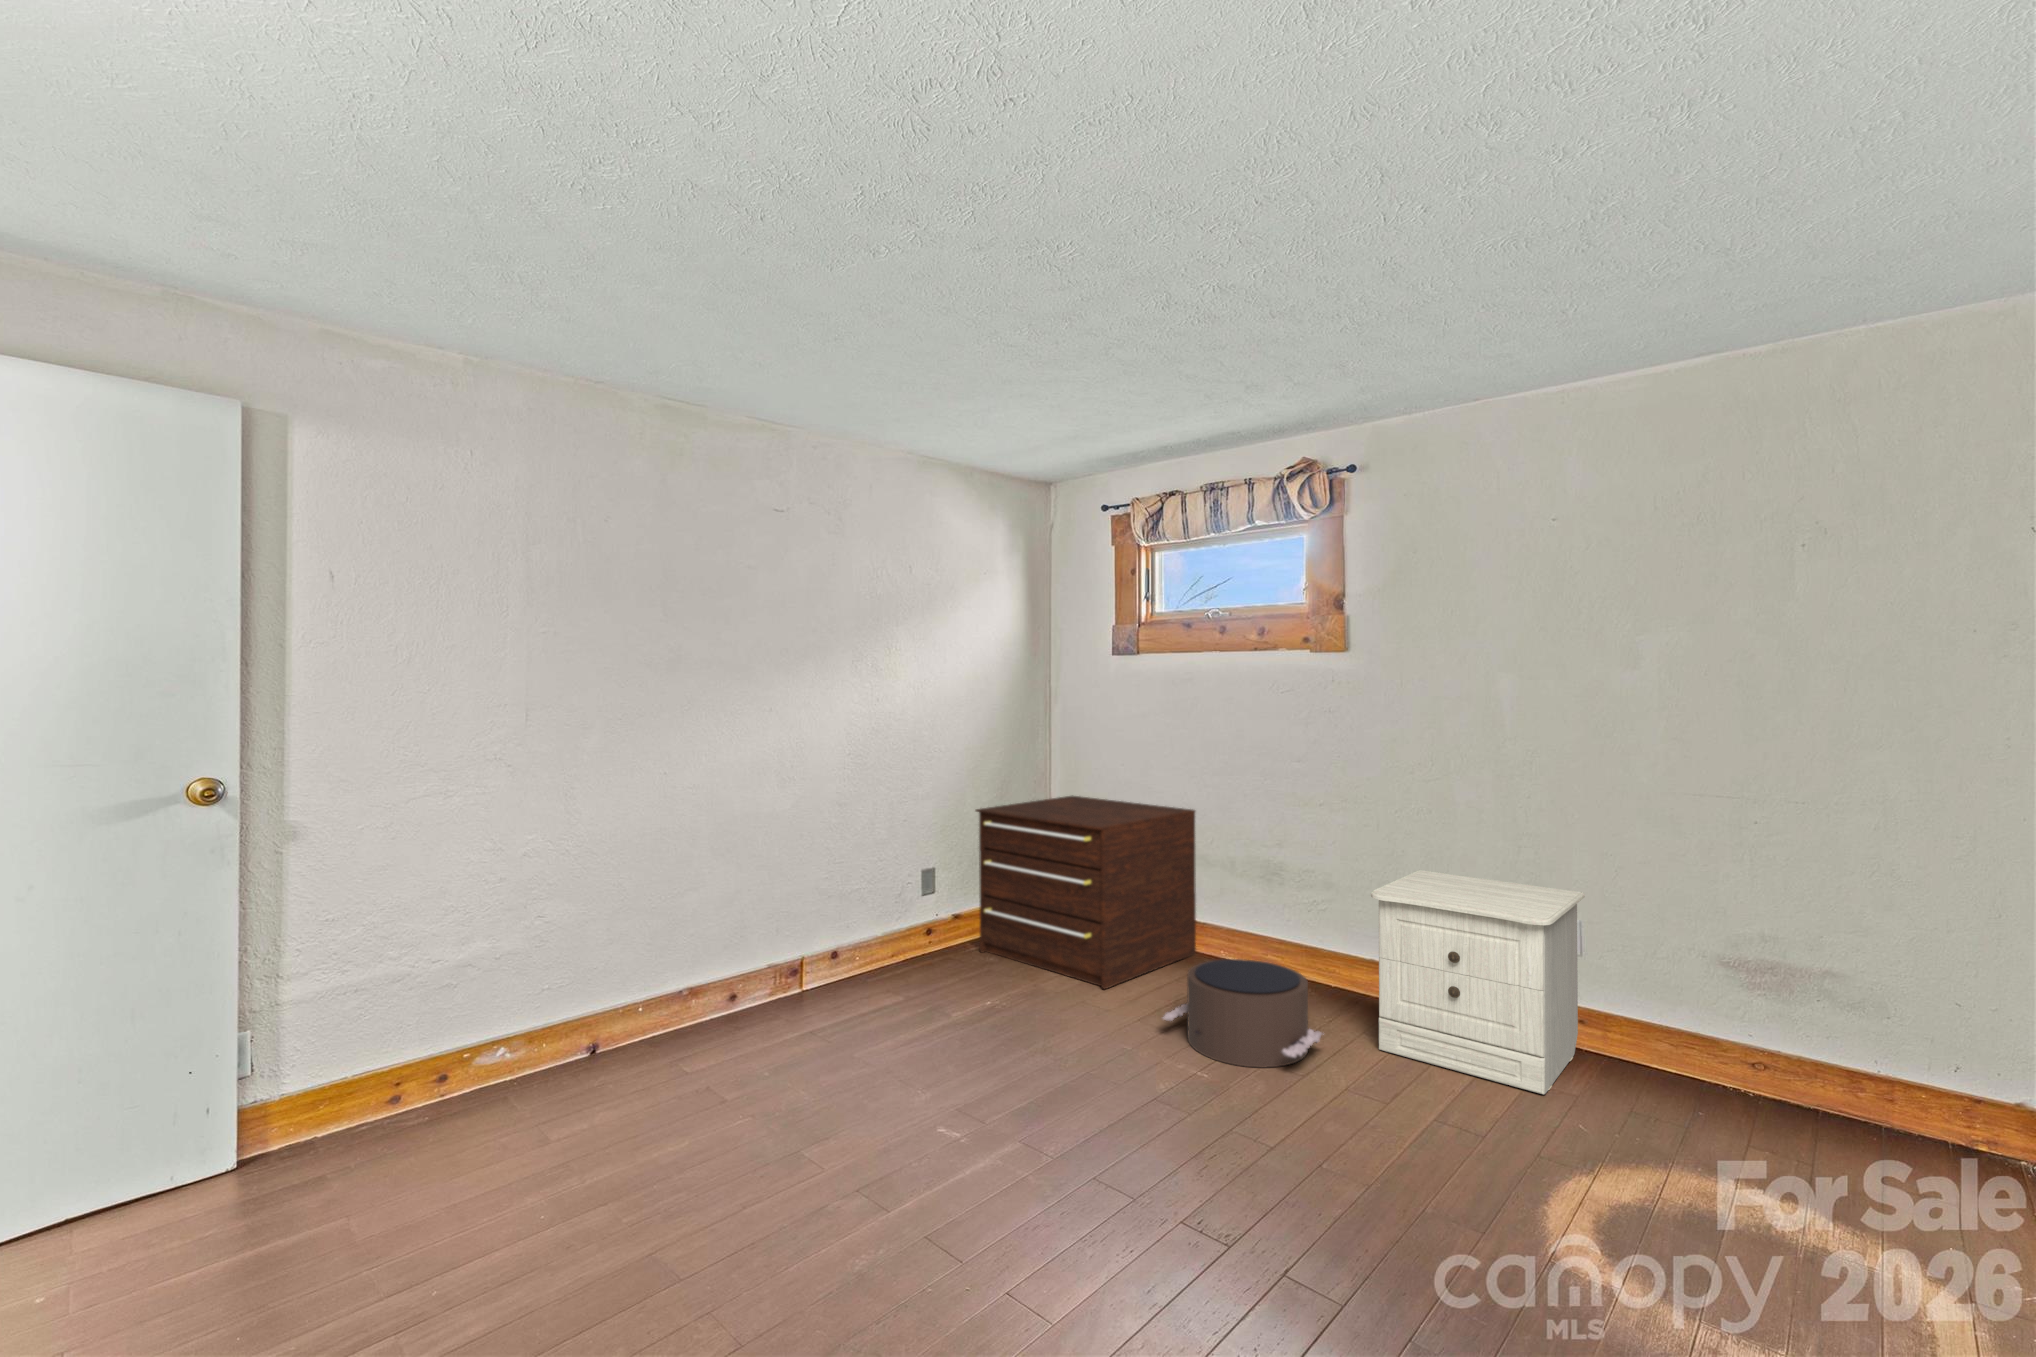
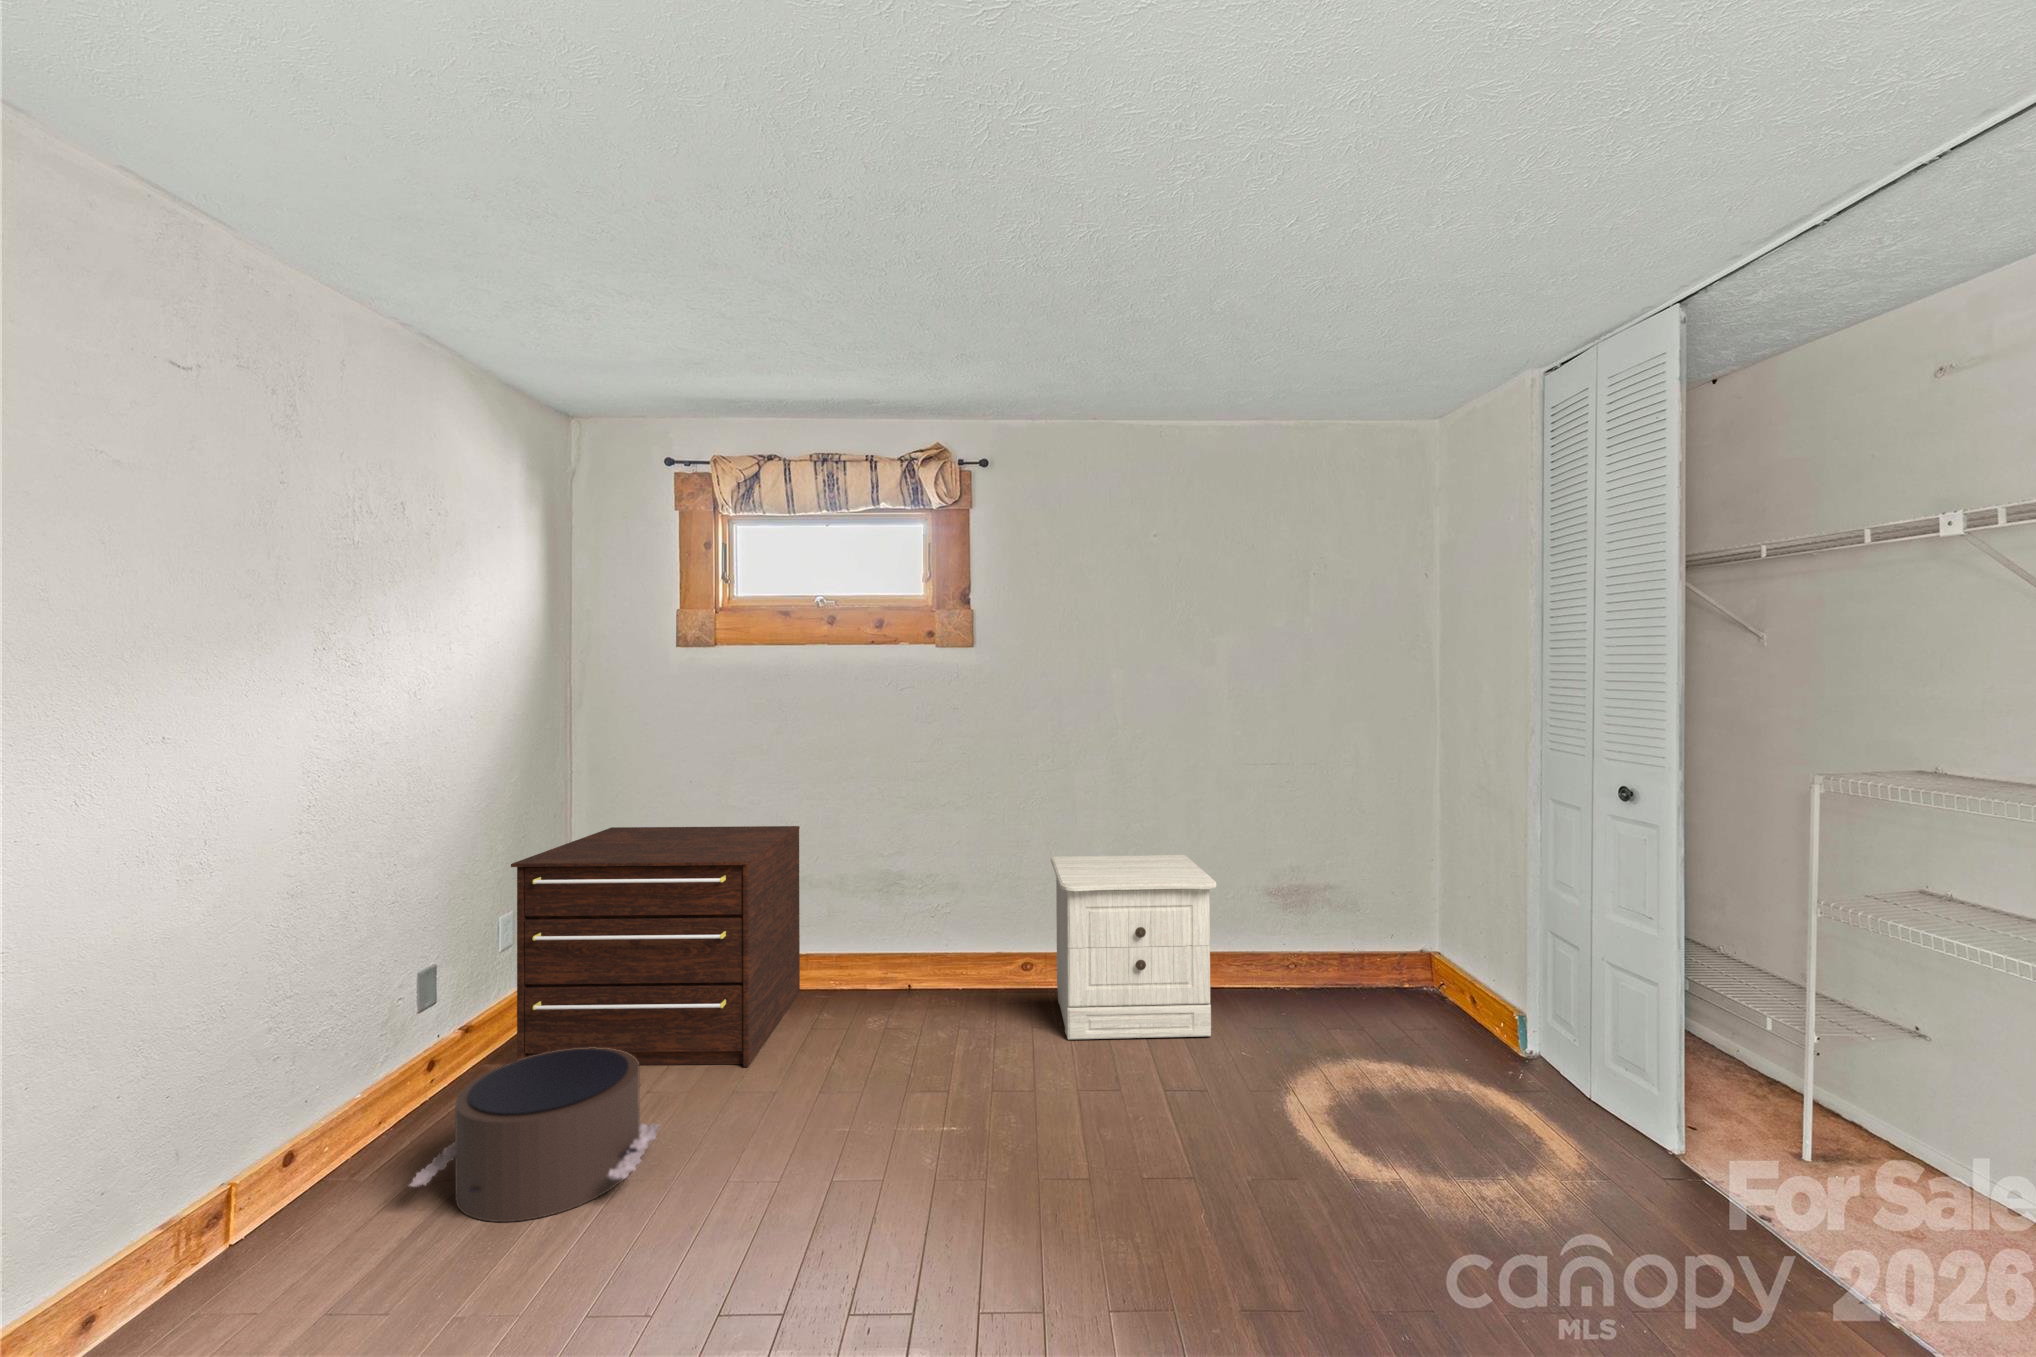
pouf: present [1162,959,1324,1068] -> present [410,1047,660,1222]

